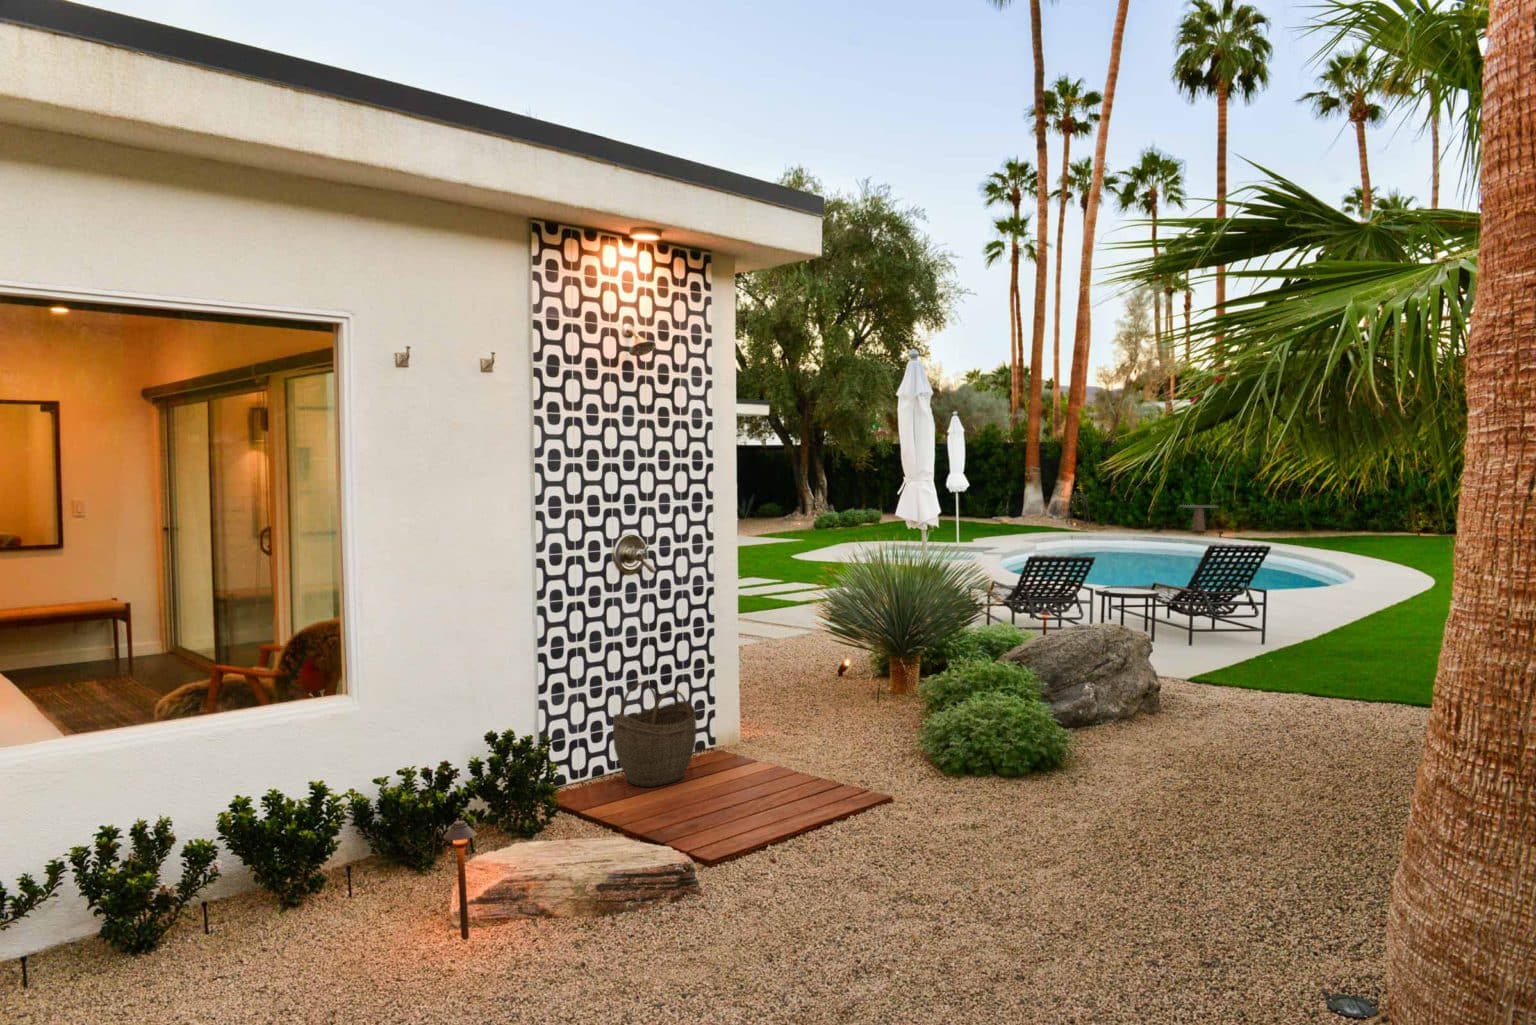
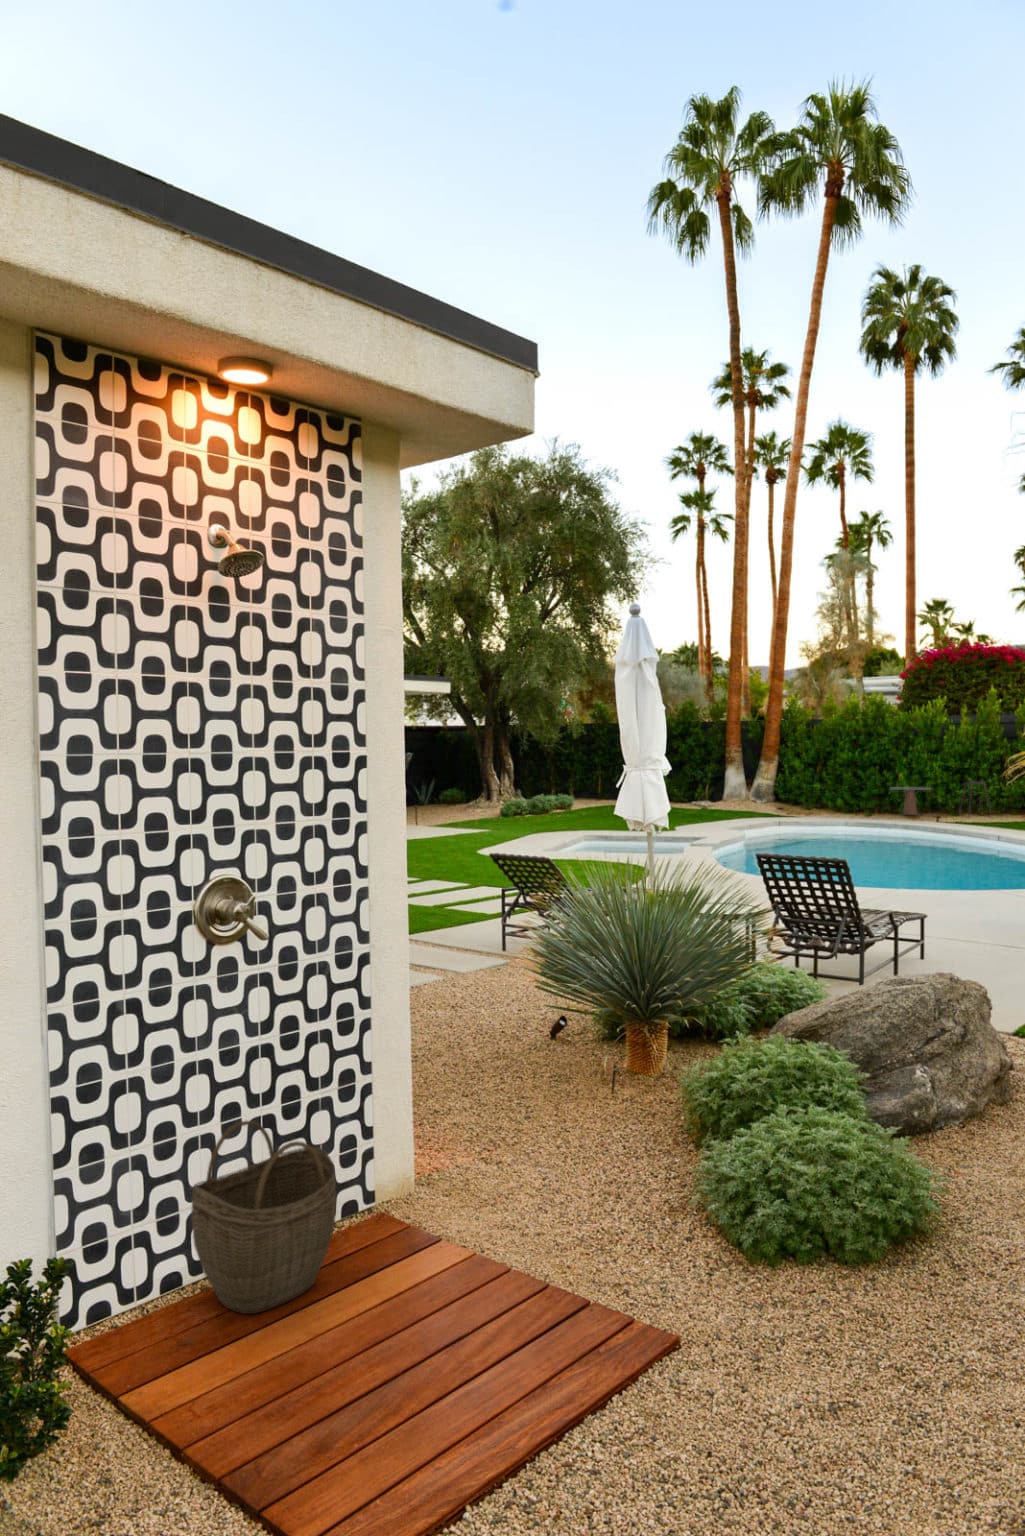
stool: present [1066,495,1091,524] -> present [959,782,991,815]

